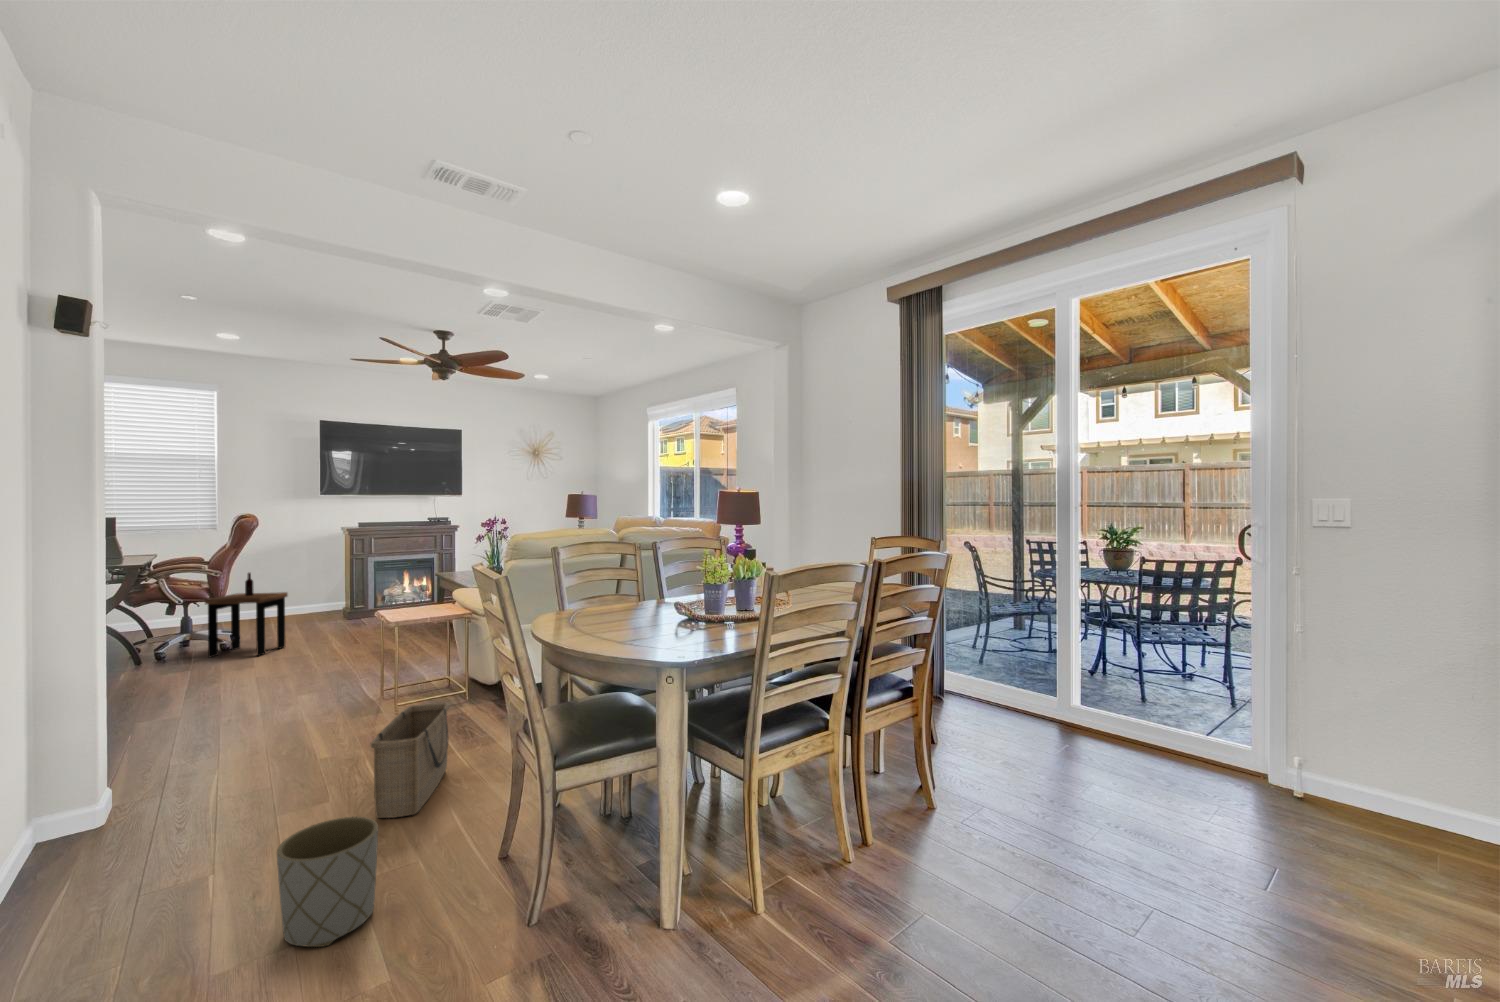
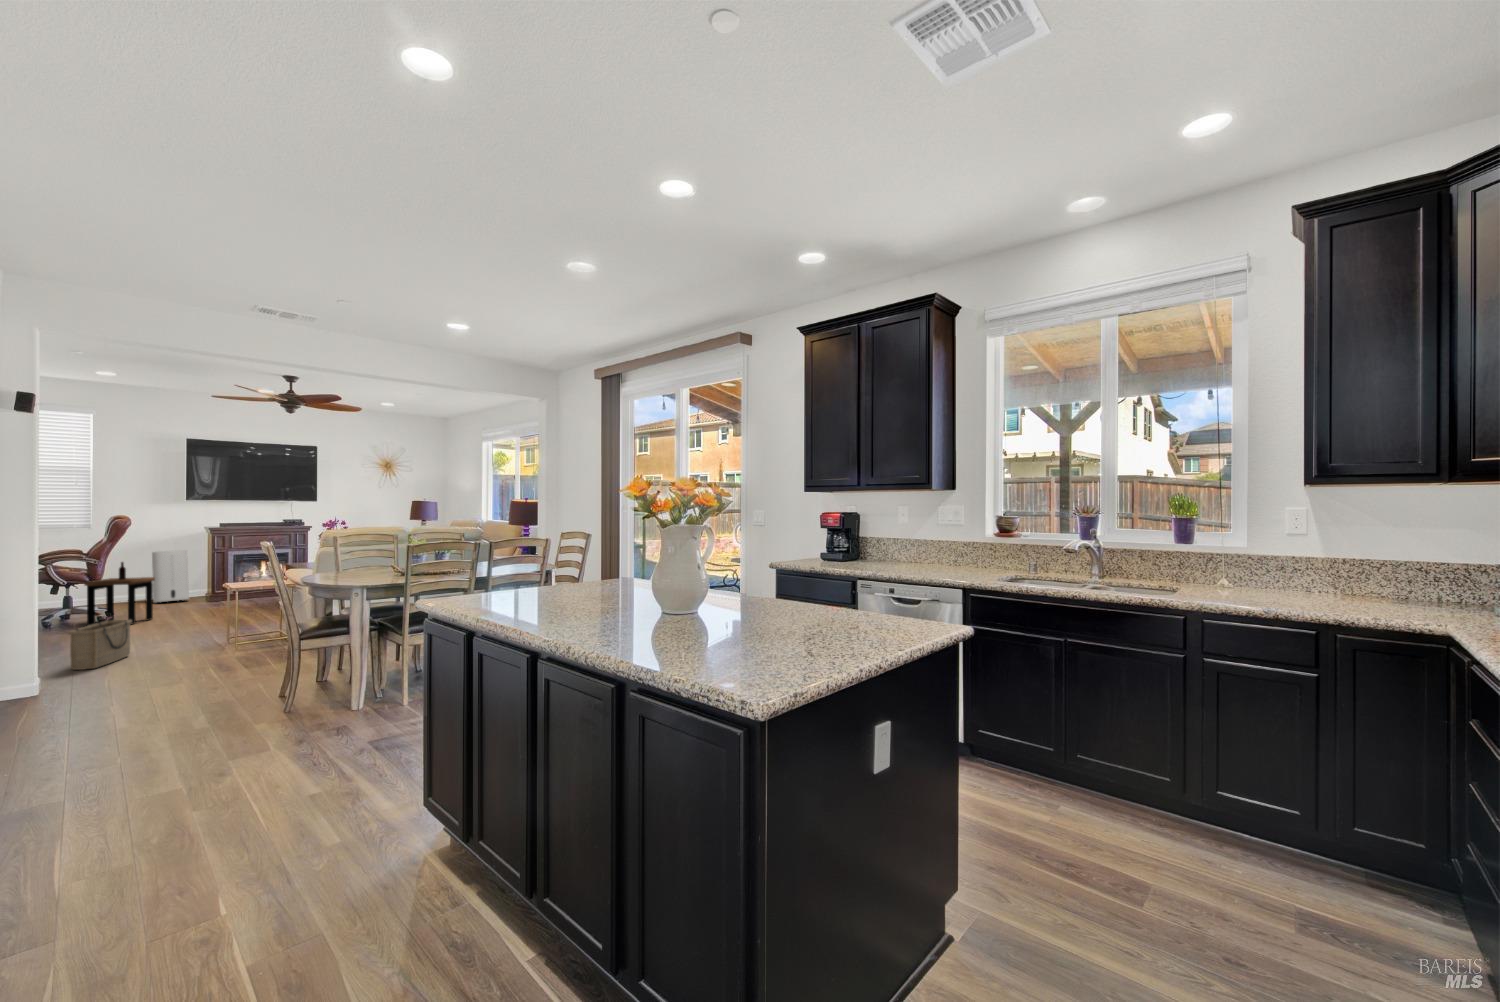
air purifier: none [282,556,324,622] -> present [152,550,189,603]
basket: present [370,703,449,818] -> present [68,620,132,670]
planter: present [277,817,378,947] -> none [137,678,194,732]

